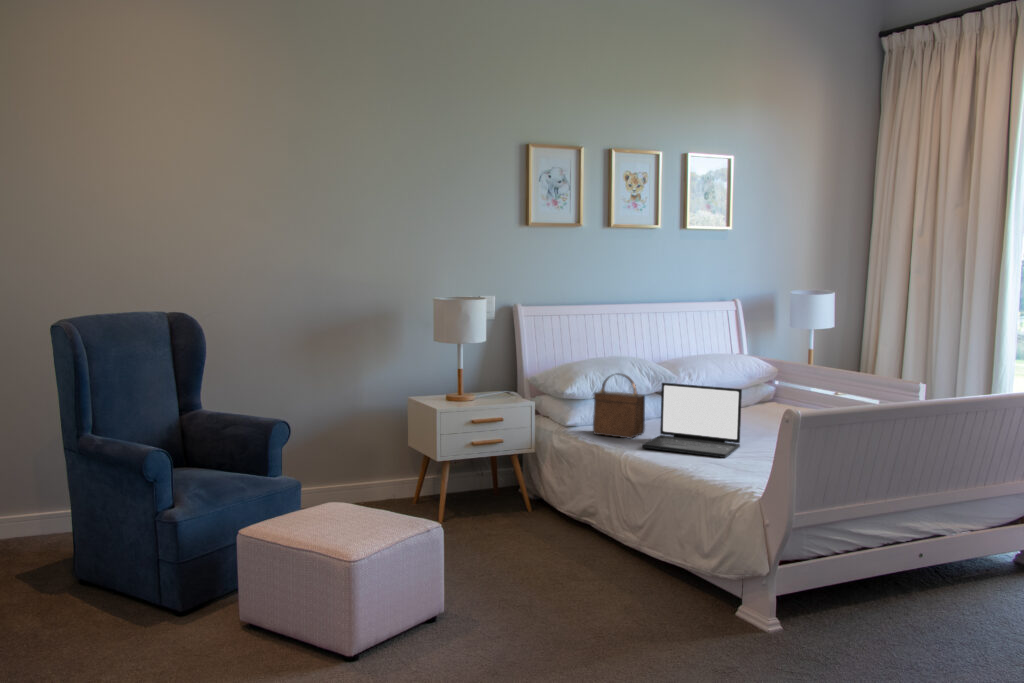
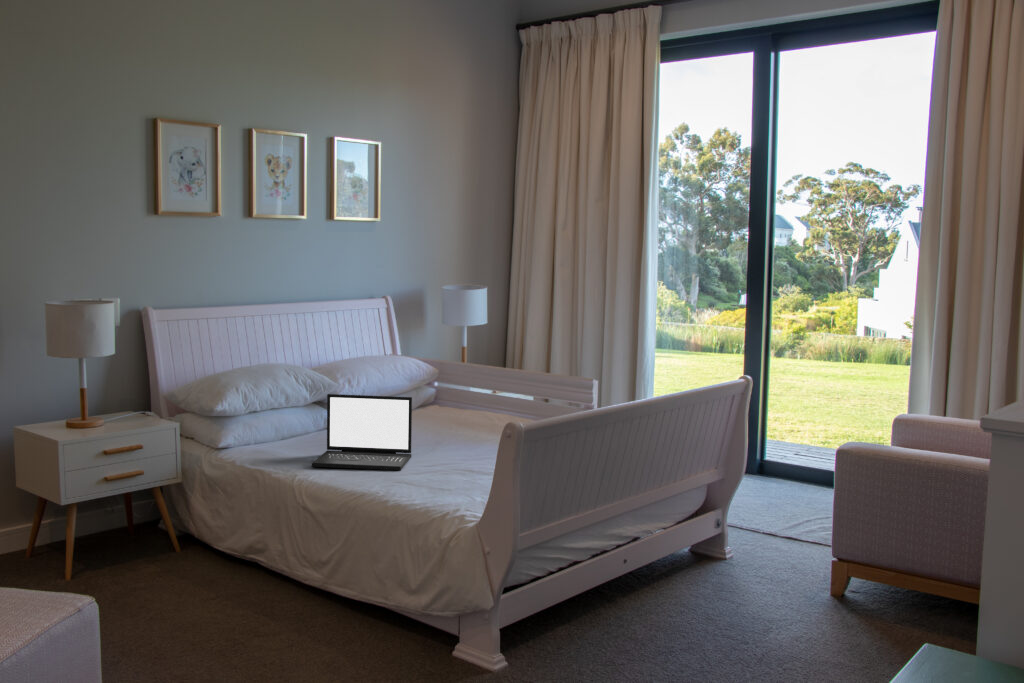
handbag: present [593,374,645,439] -> none [250,386,309,457]

